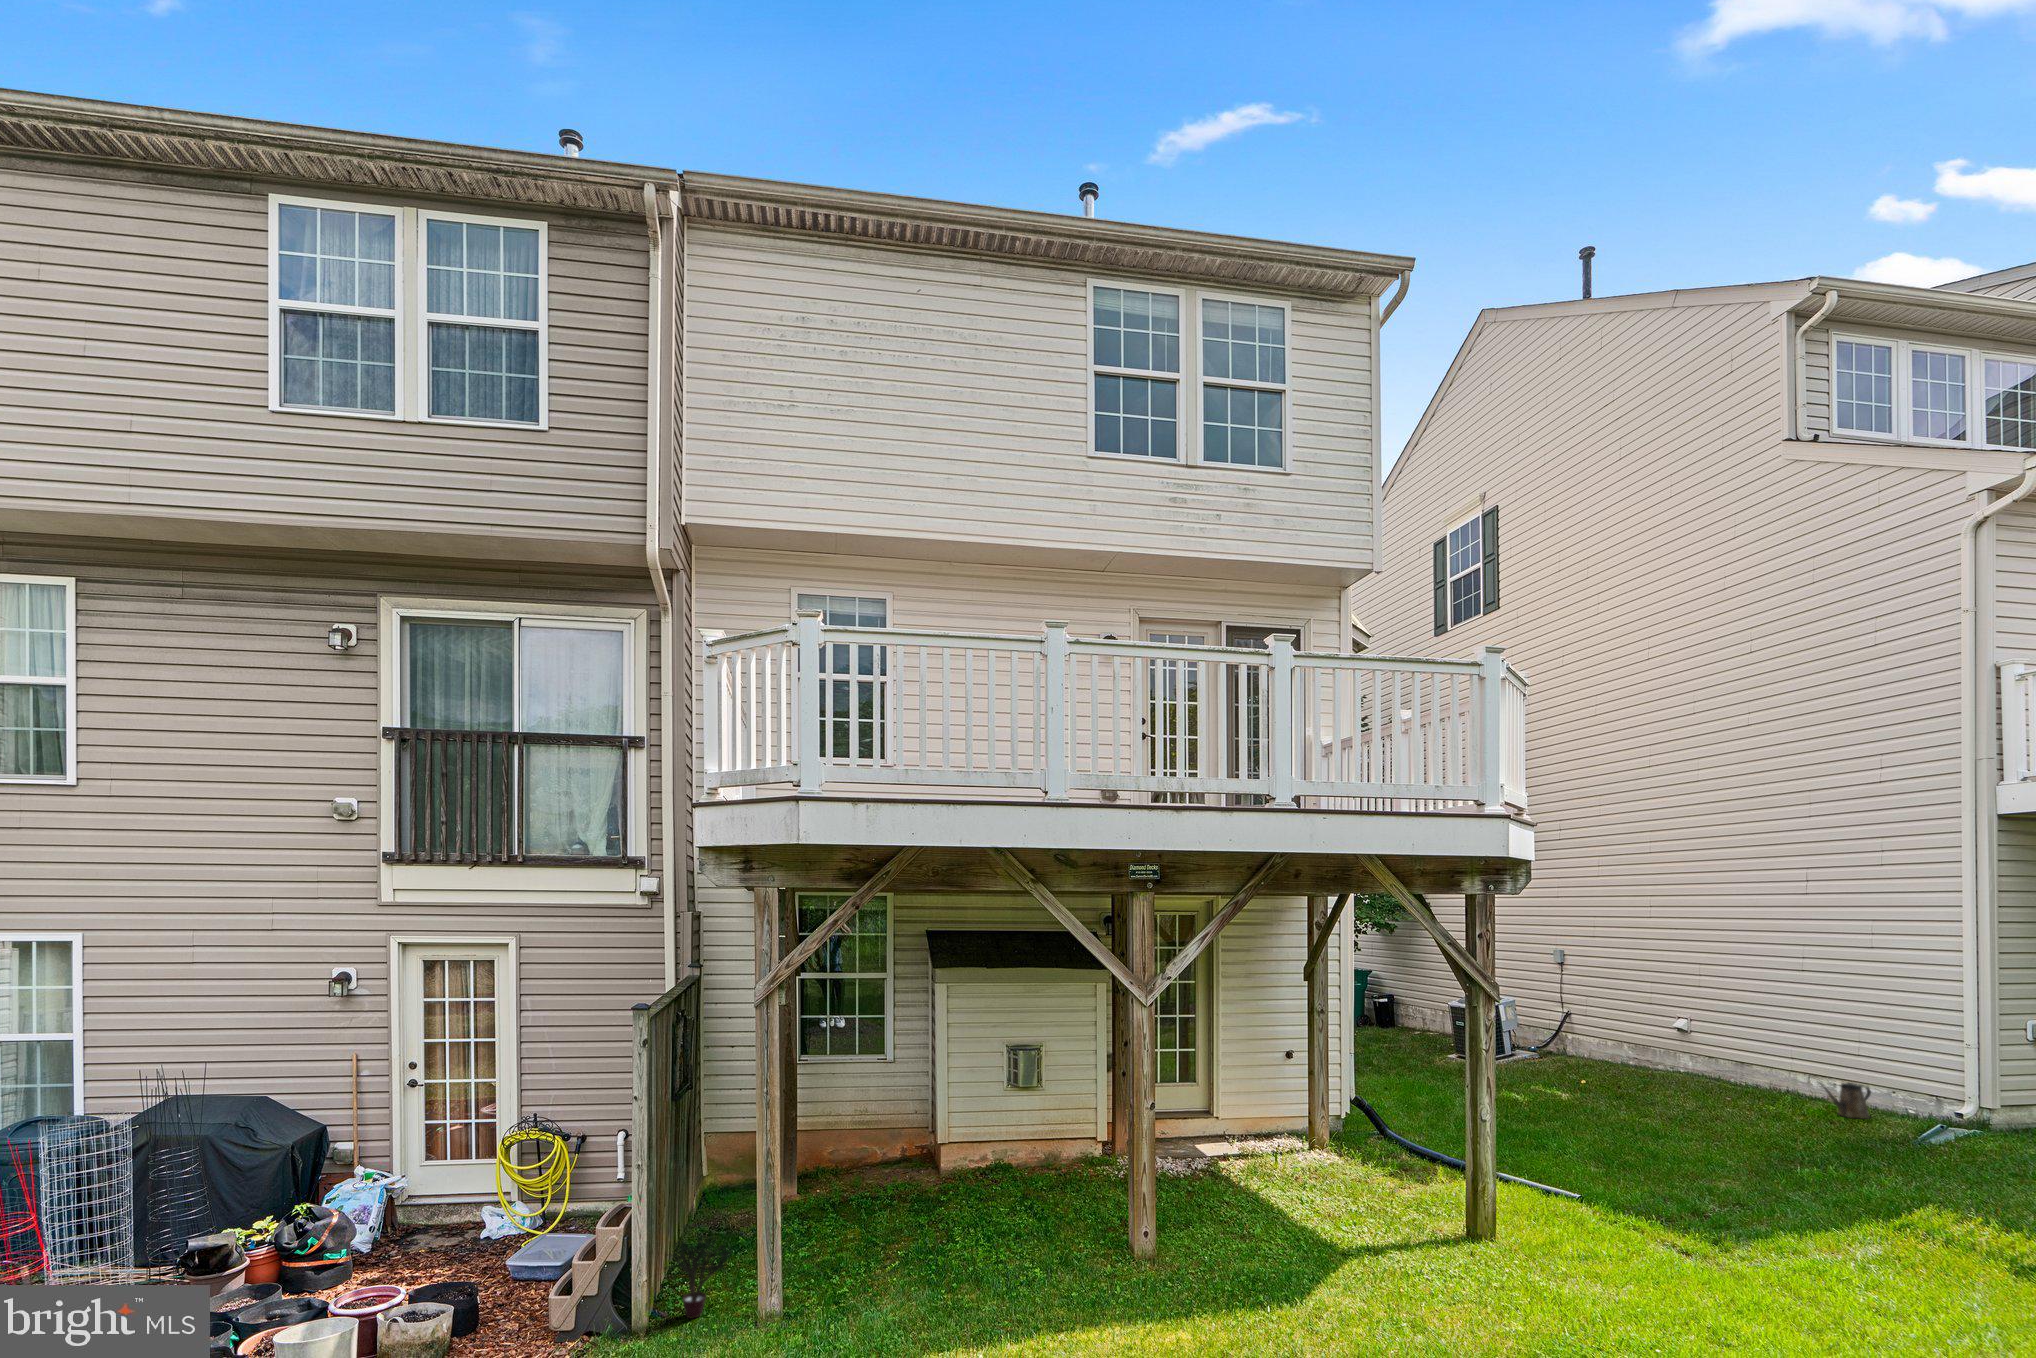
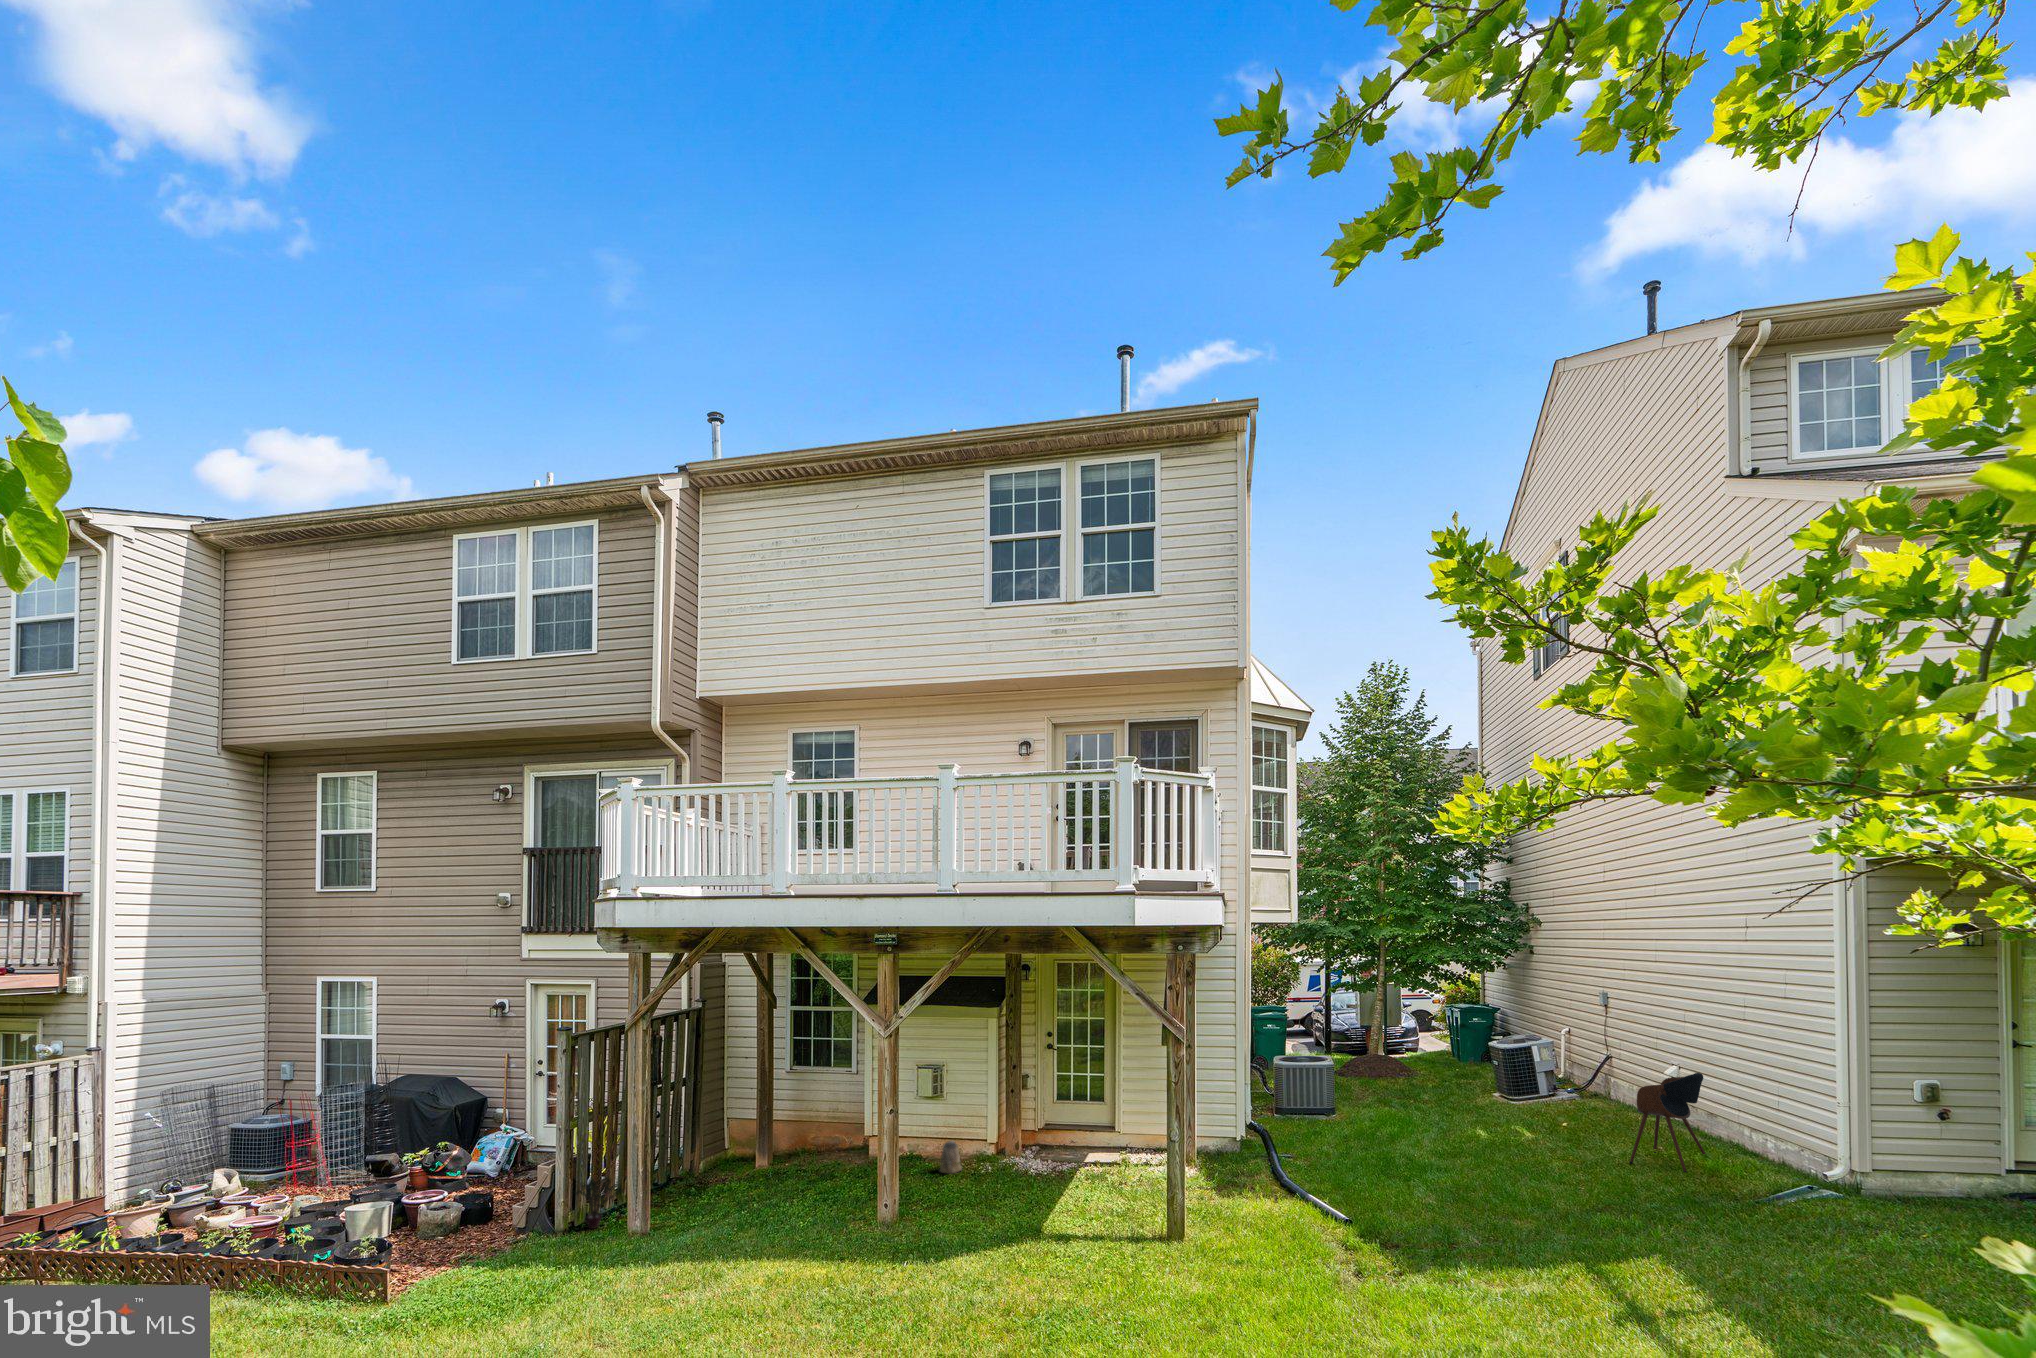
chair: none [1702,1000,1774,1099] -> present [1629,1073,1706,1172]
watering can: present [1820,1083,1871,1119] -> present [939,1141,962,1174]

